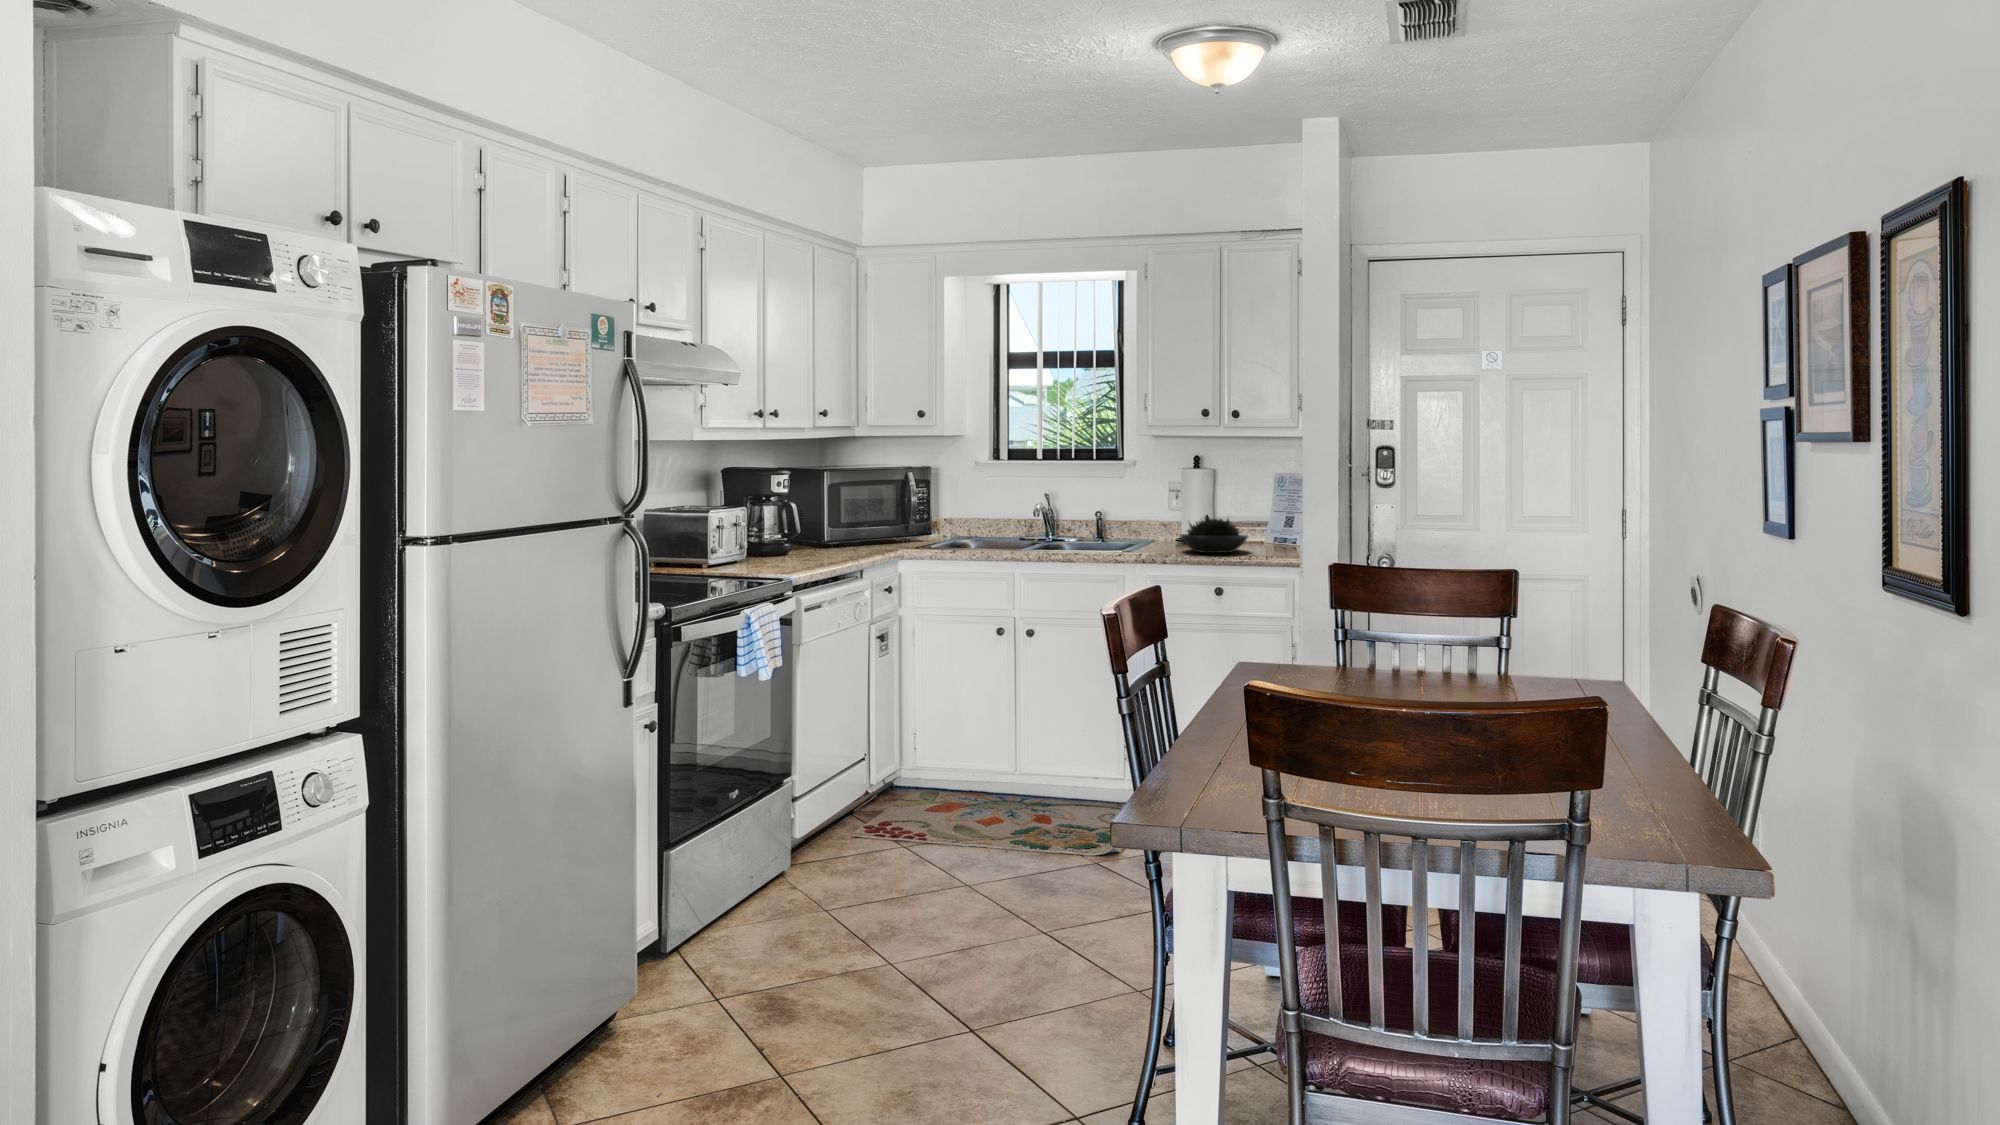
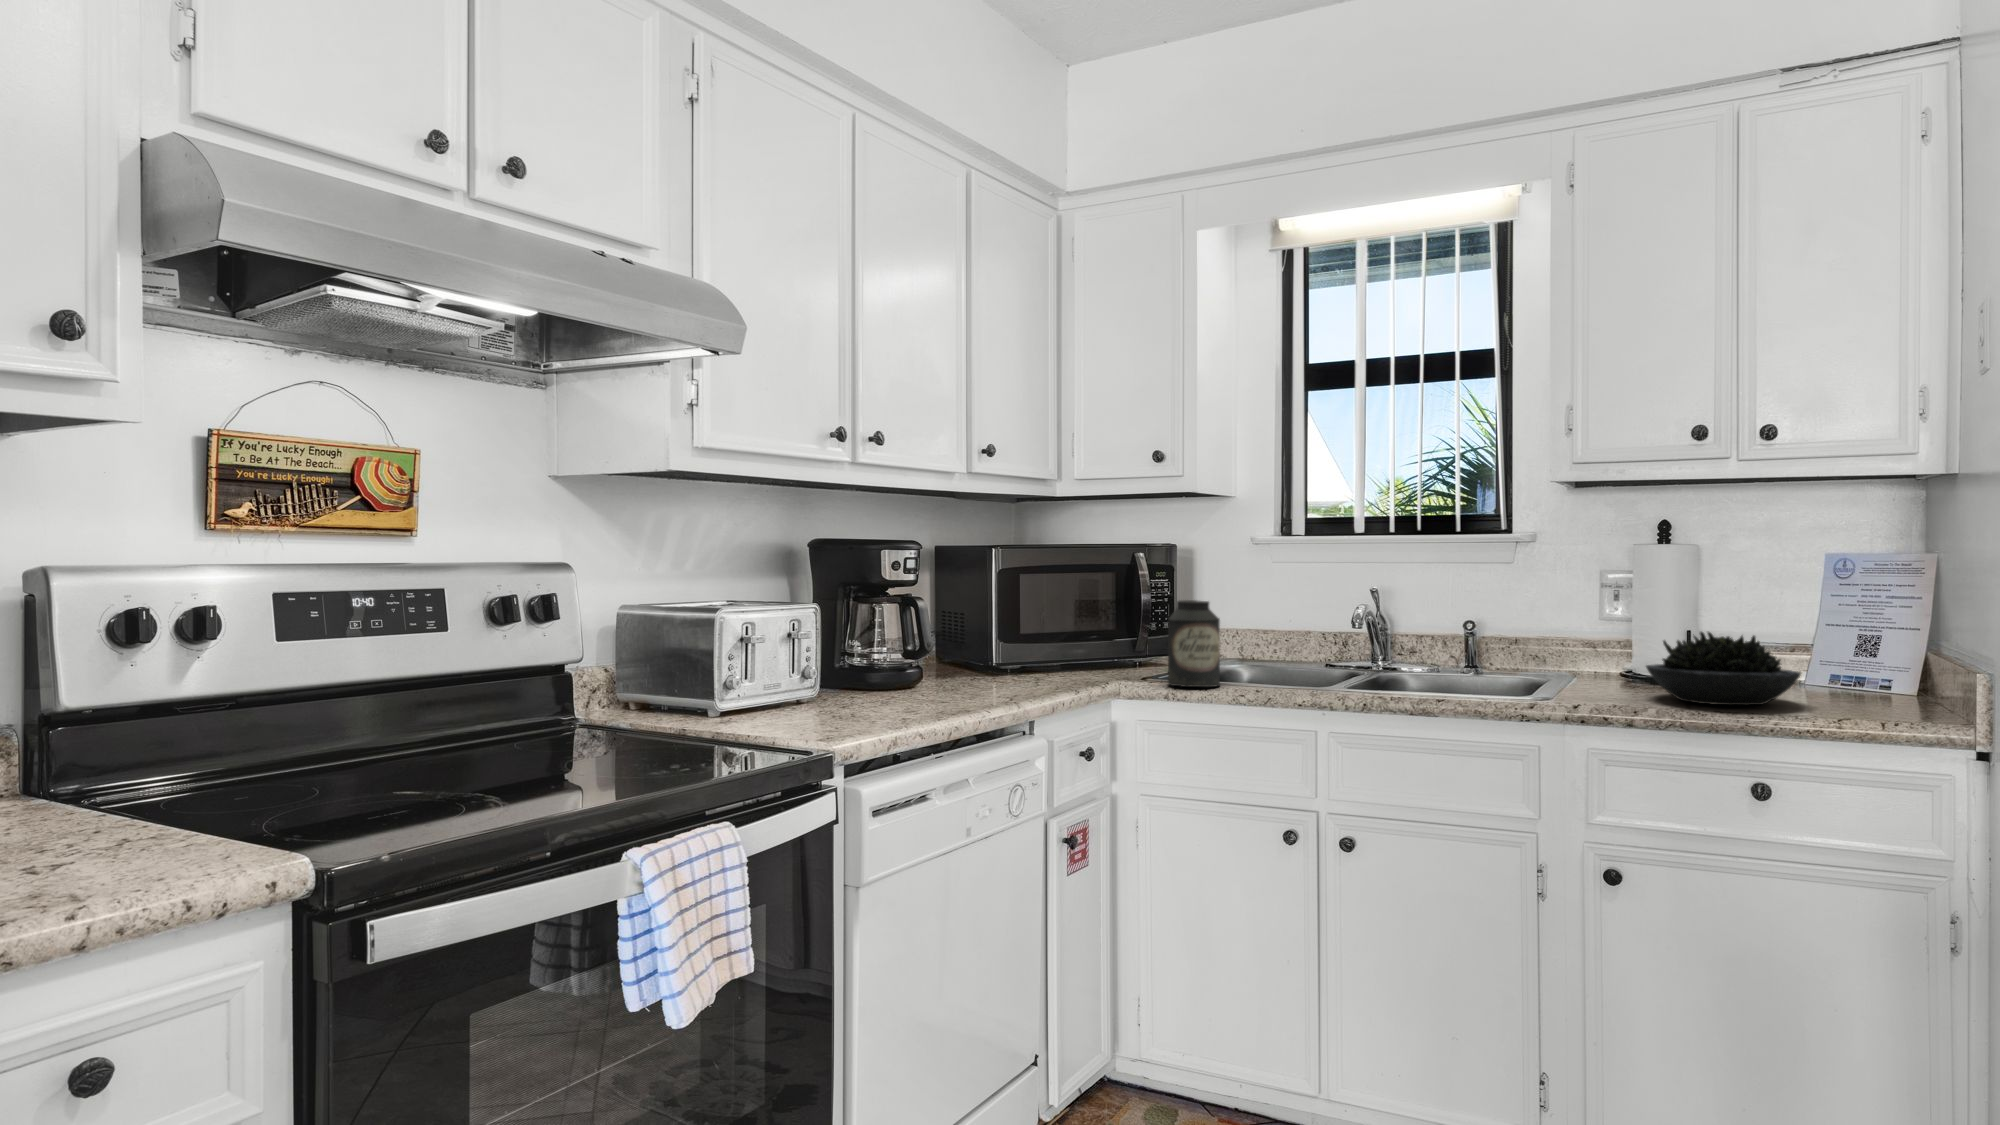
canister: none [931,502,961,552] -> present [1168,600,1220,687]

